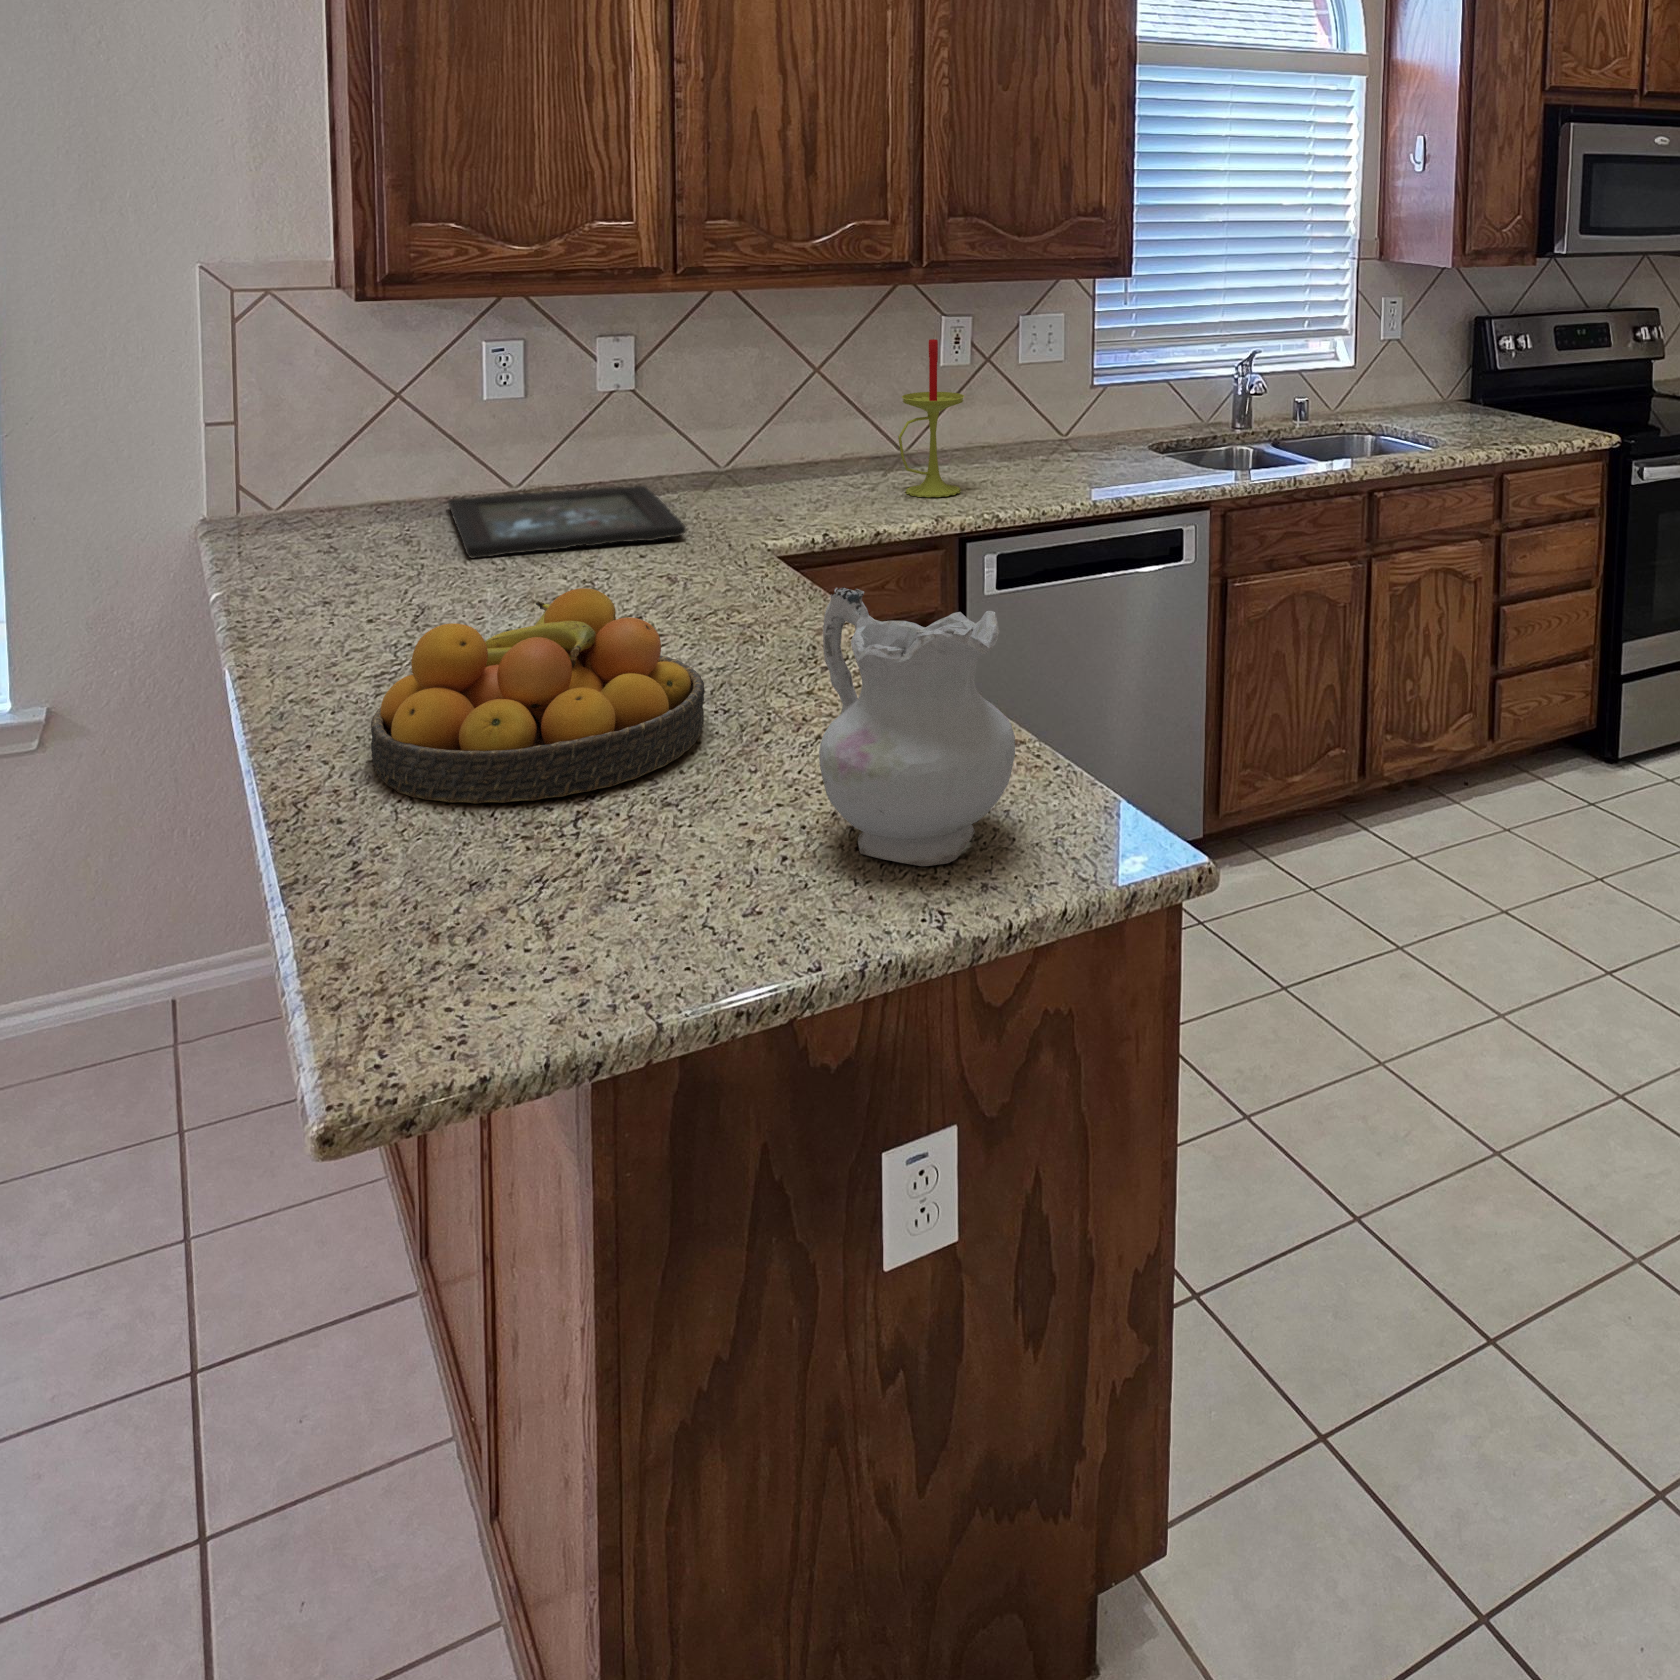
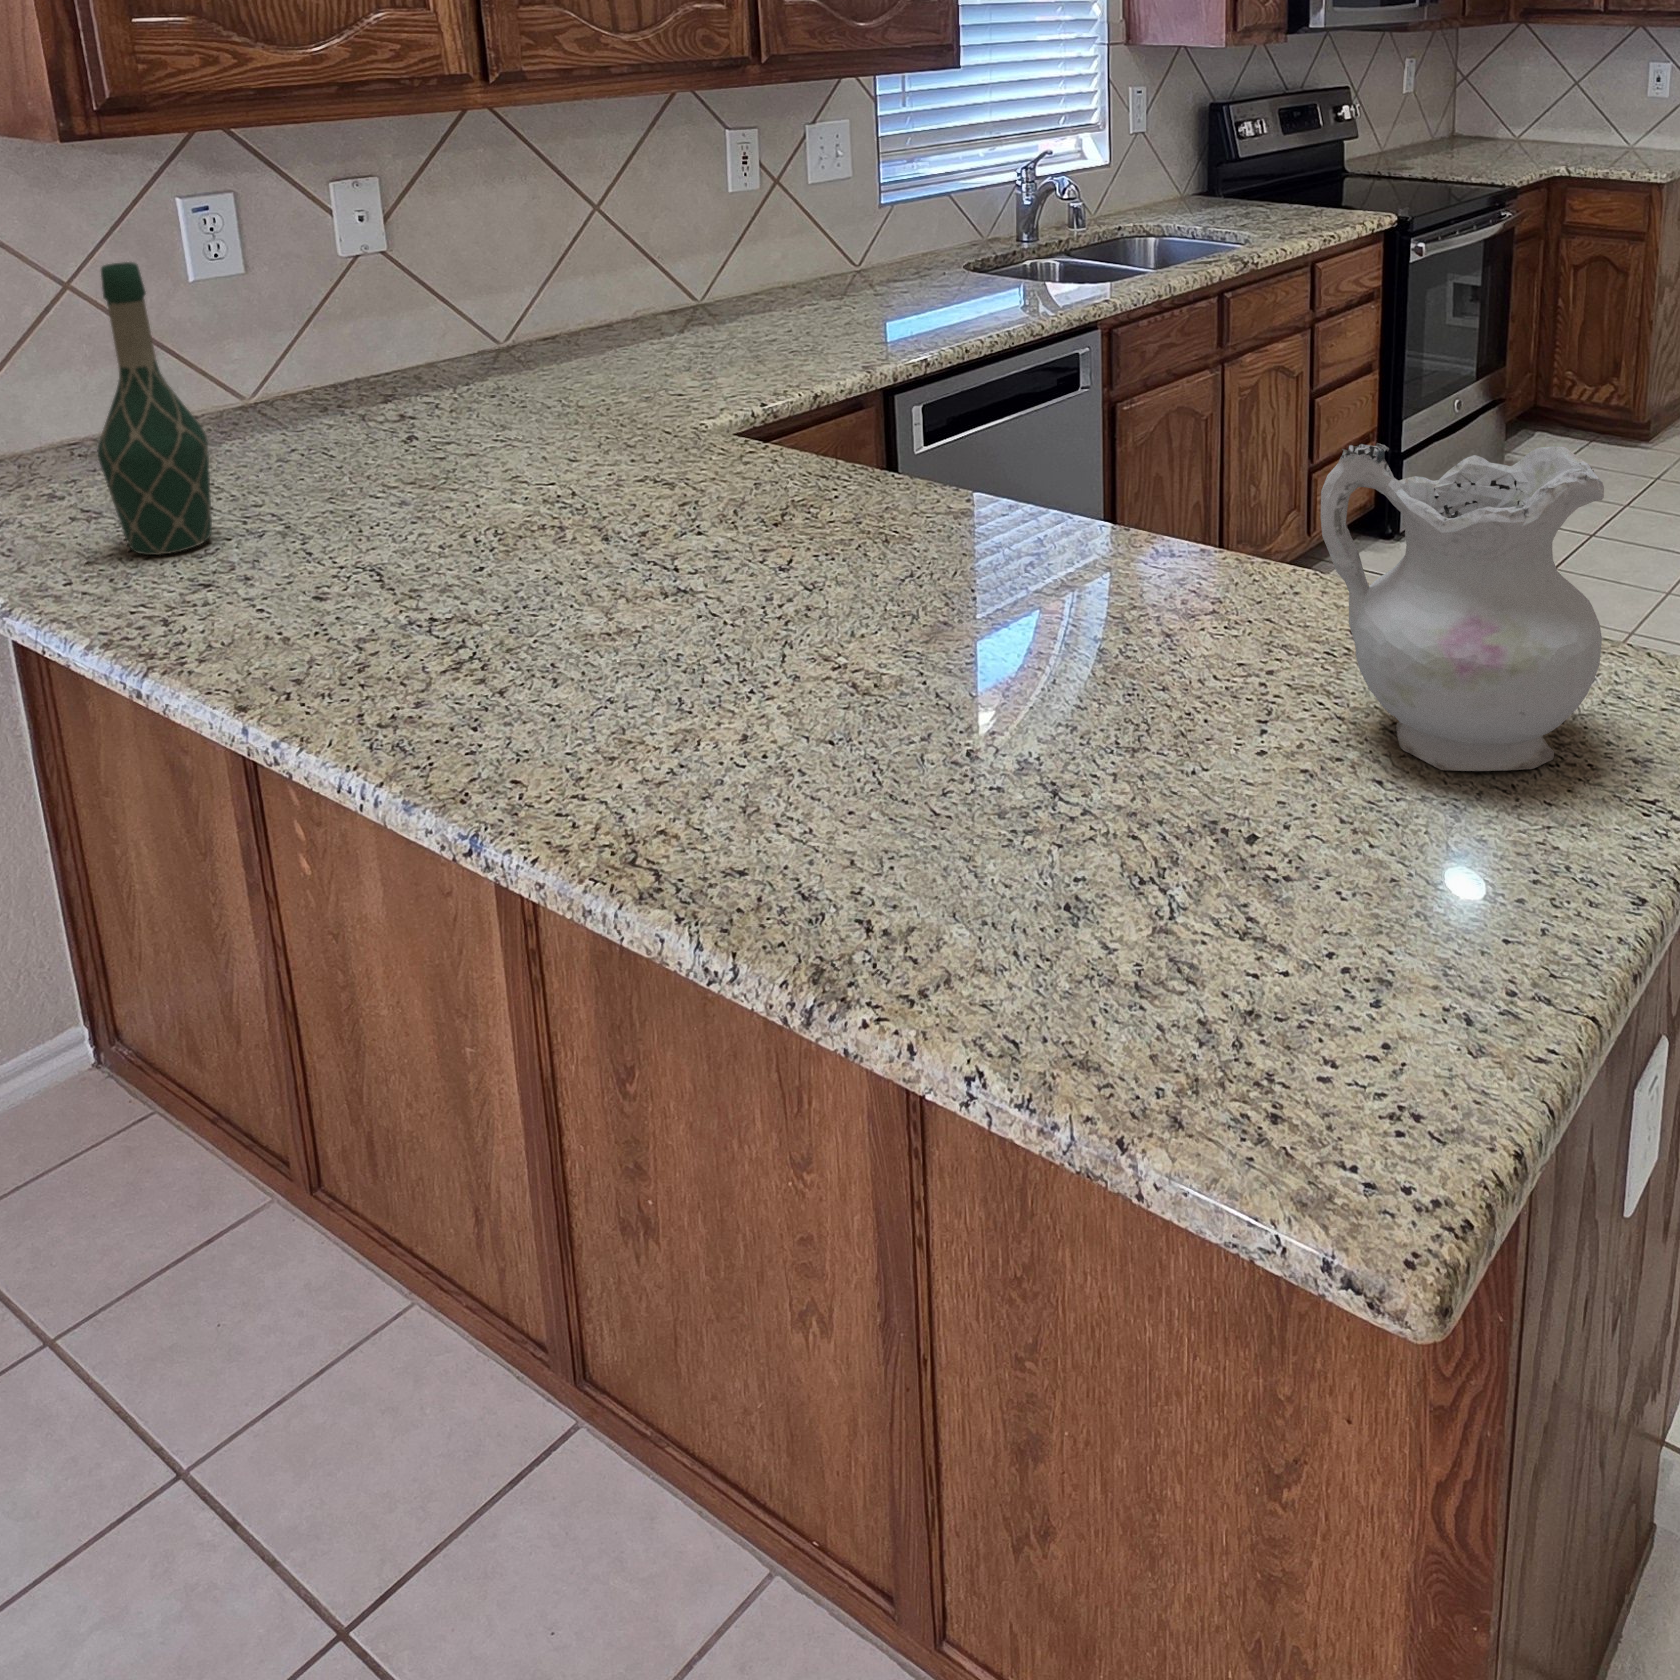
candle: present [898,339,964,497] -> none [745,151,827,351]
wine bottle: none [312,381,383,579] -> present [97,262,212,555]
tray: present [448,486,686,558] -> none [178,376,585,498]
fruit bowl: present [371,588,705,804] -> none [608,503,1052,829]

